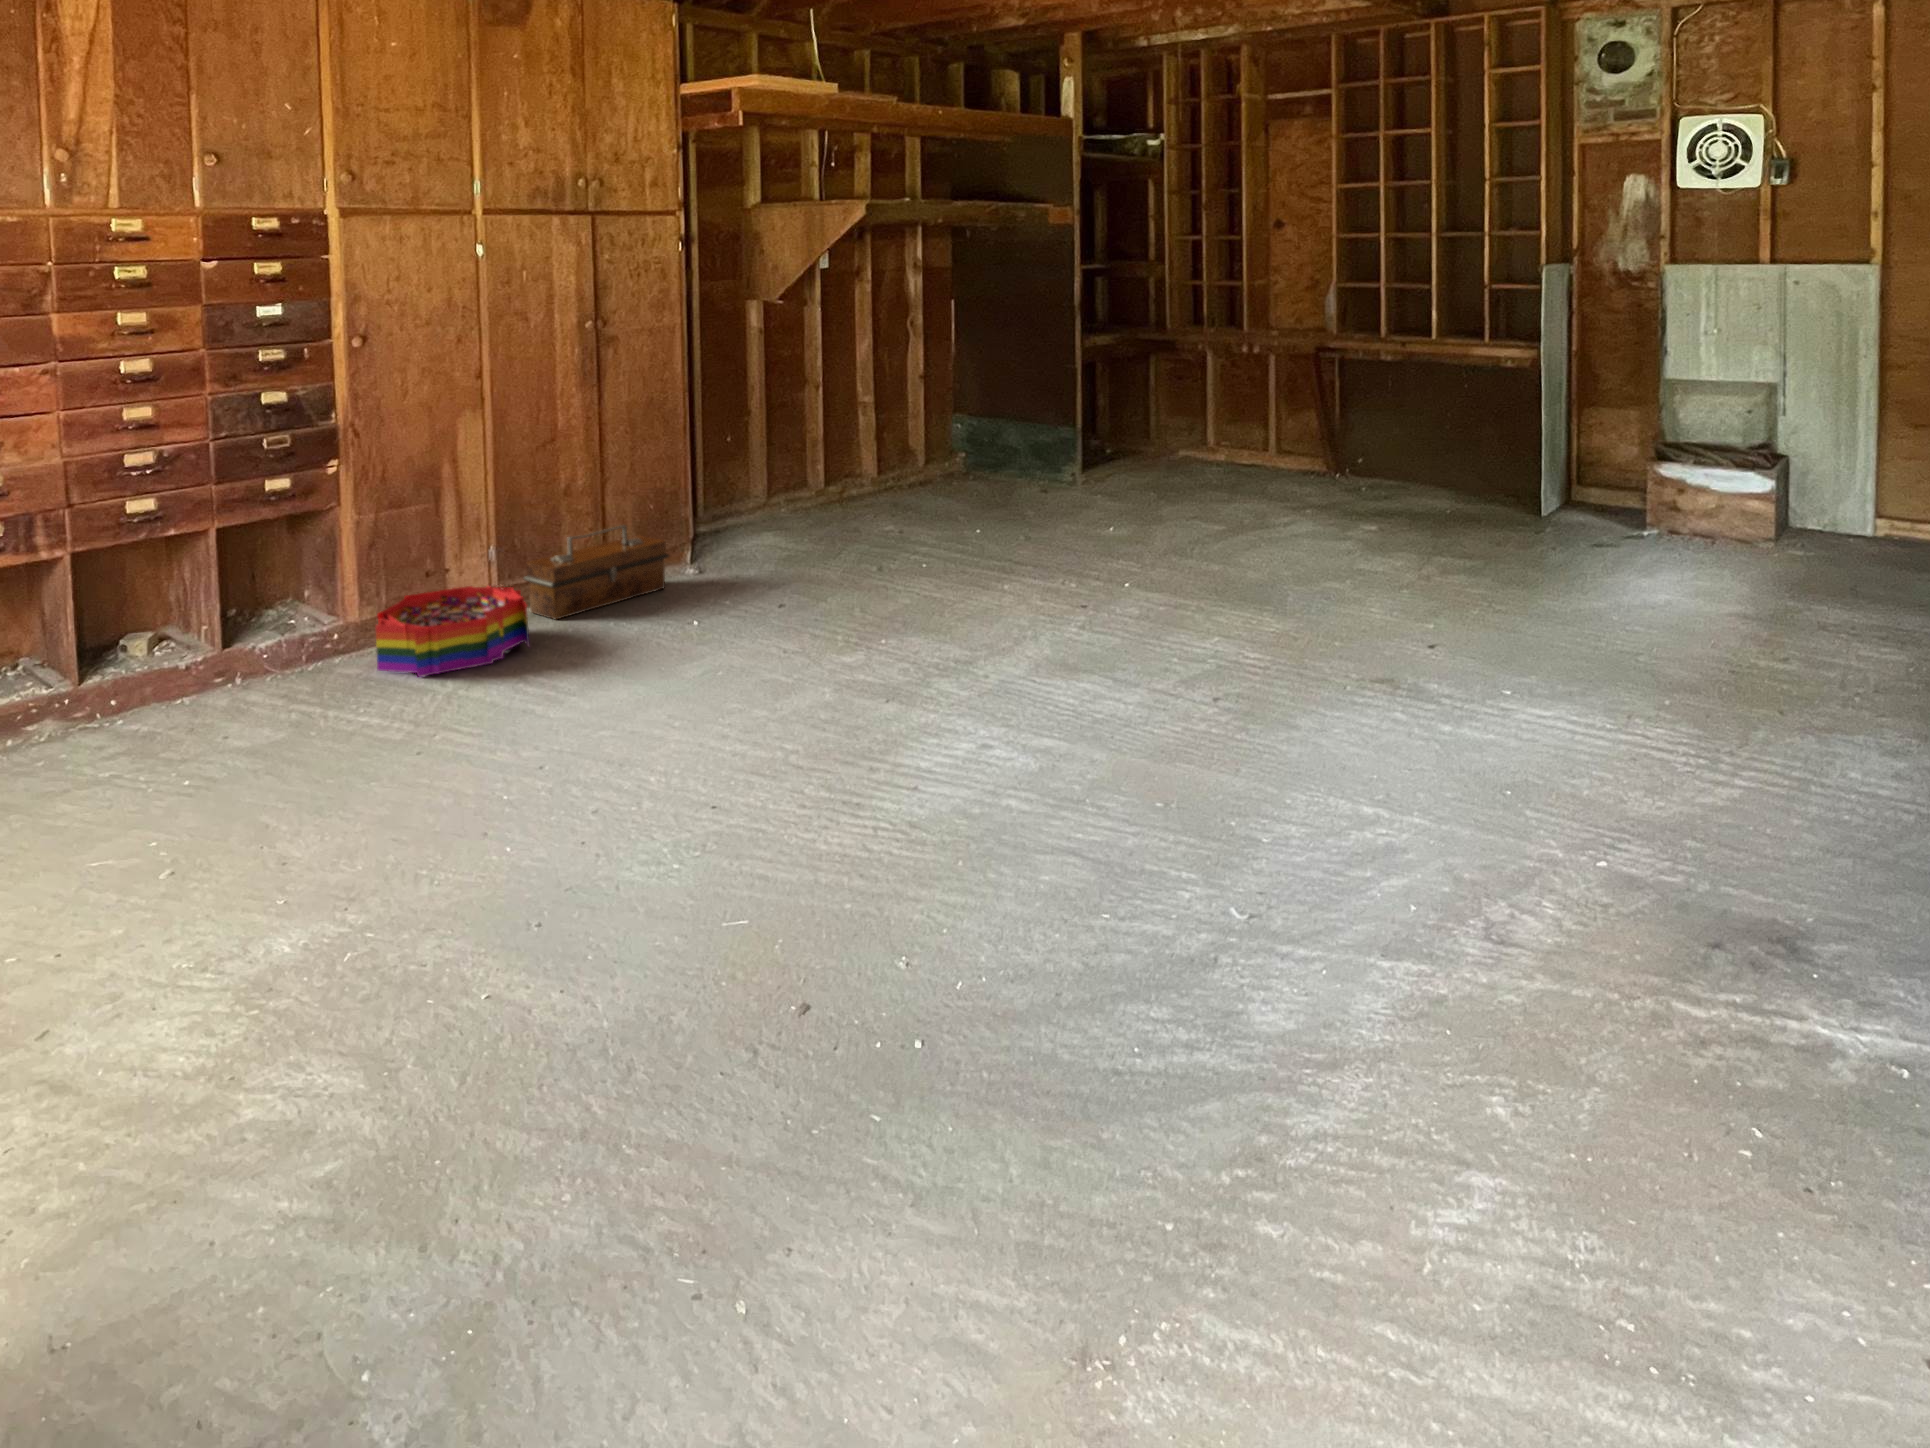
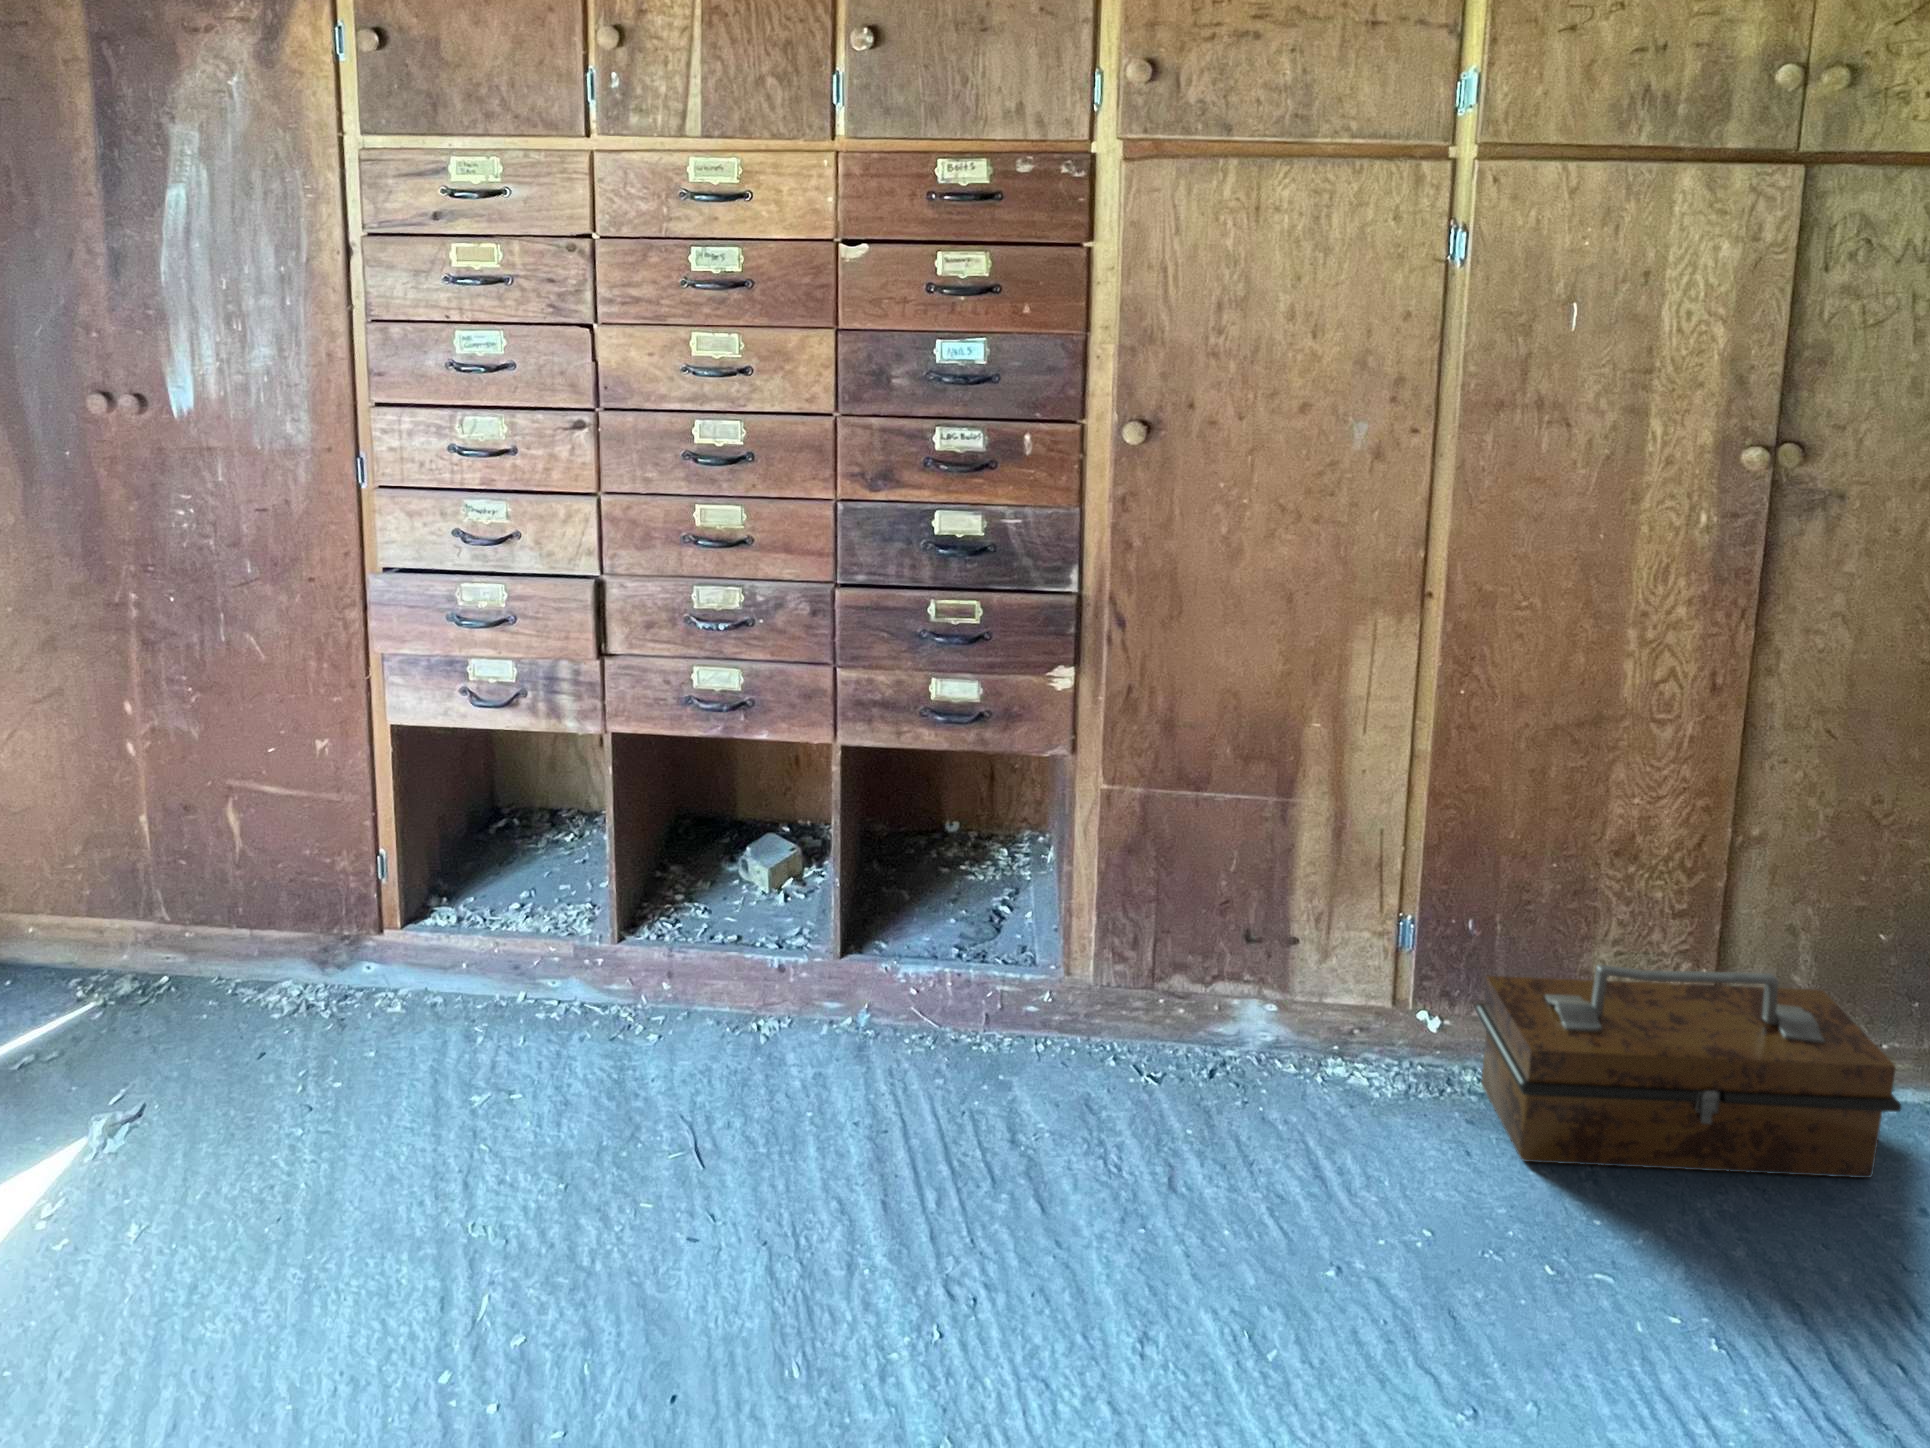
storage bin: present [376,586,530,677] -> none [1066,963,1419,1292]

